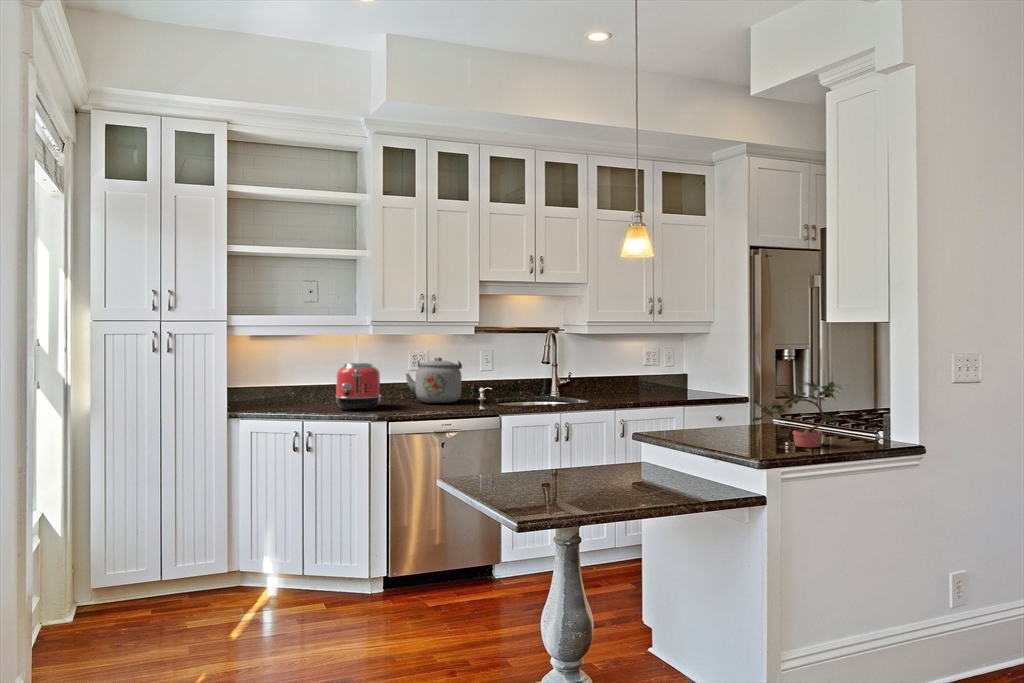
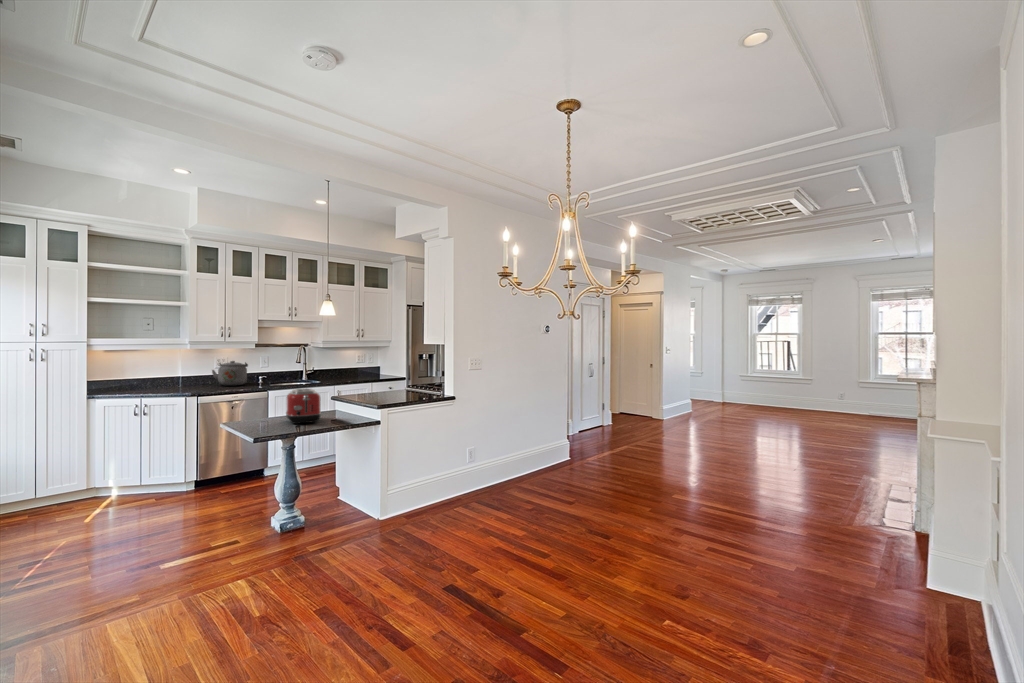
toaster: present [336,363,381,410] -> present [286,389,321,424]
potted plant: present [752,381,839,448] -> none [377,371,418,401]

